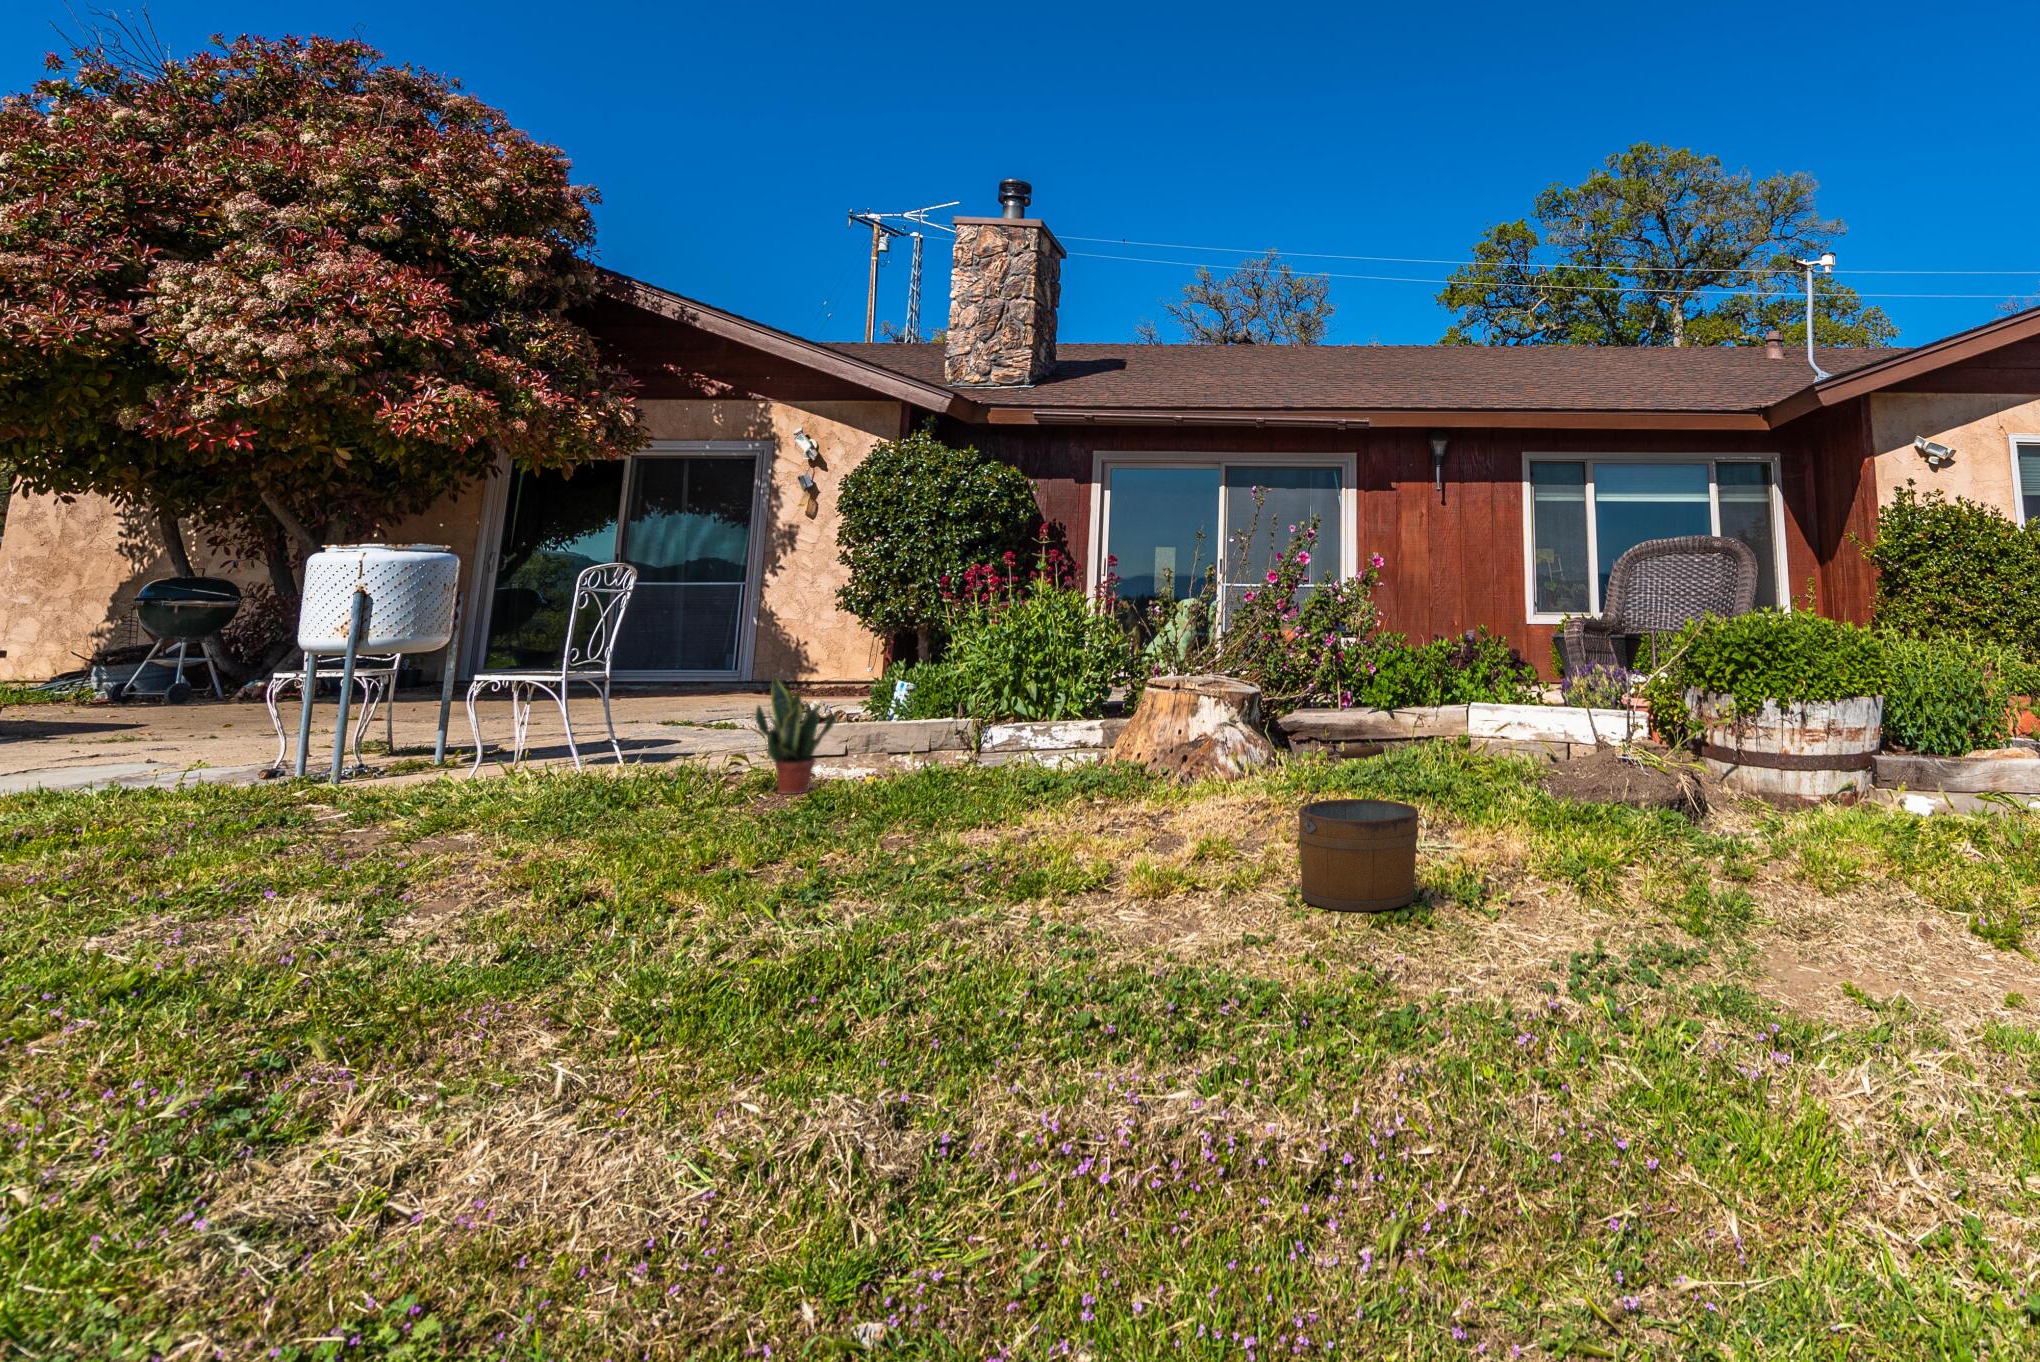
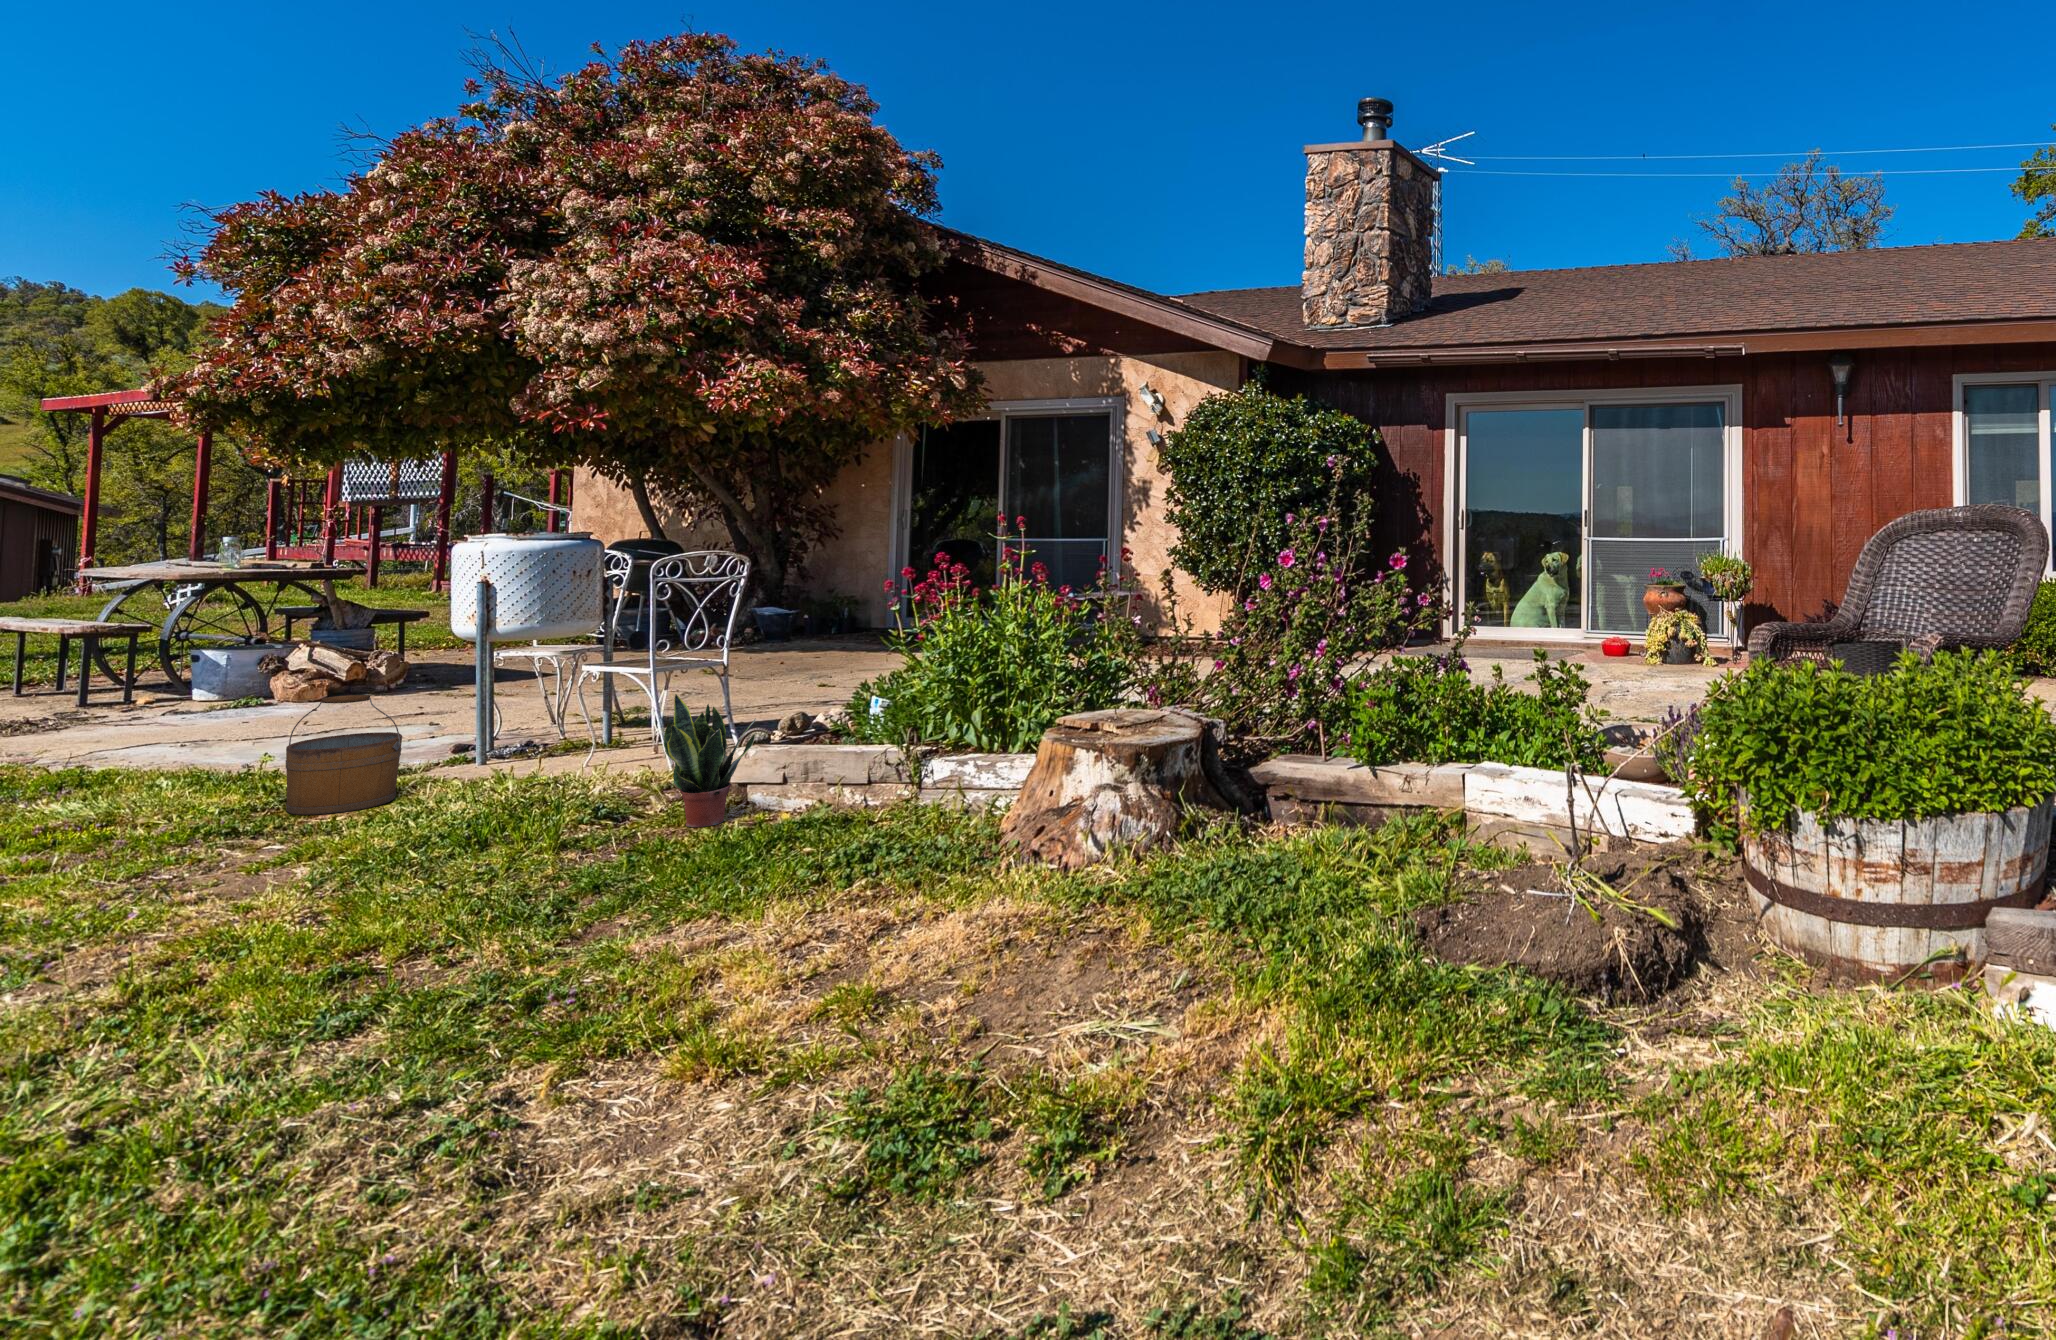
bucket: present [1299,747,1418,912] -> present [286,695,402,815]

